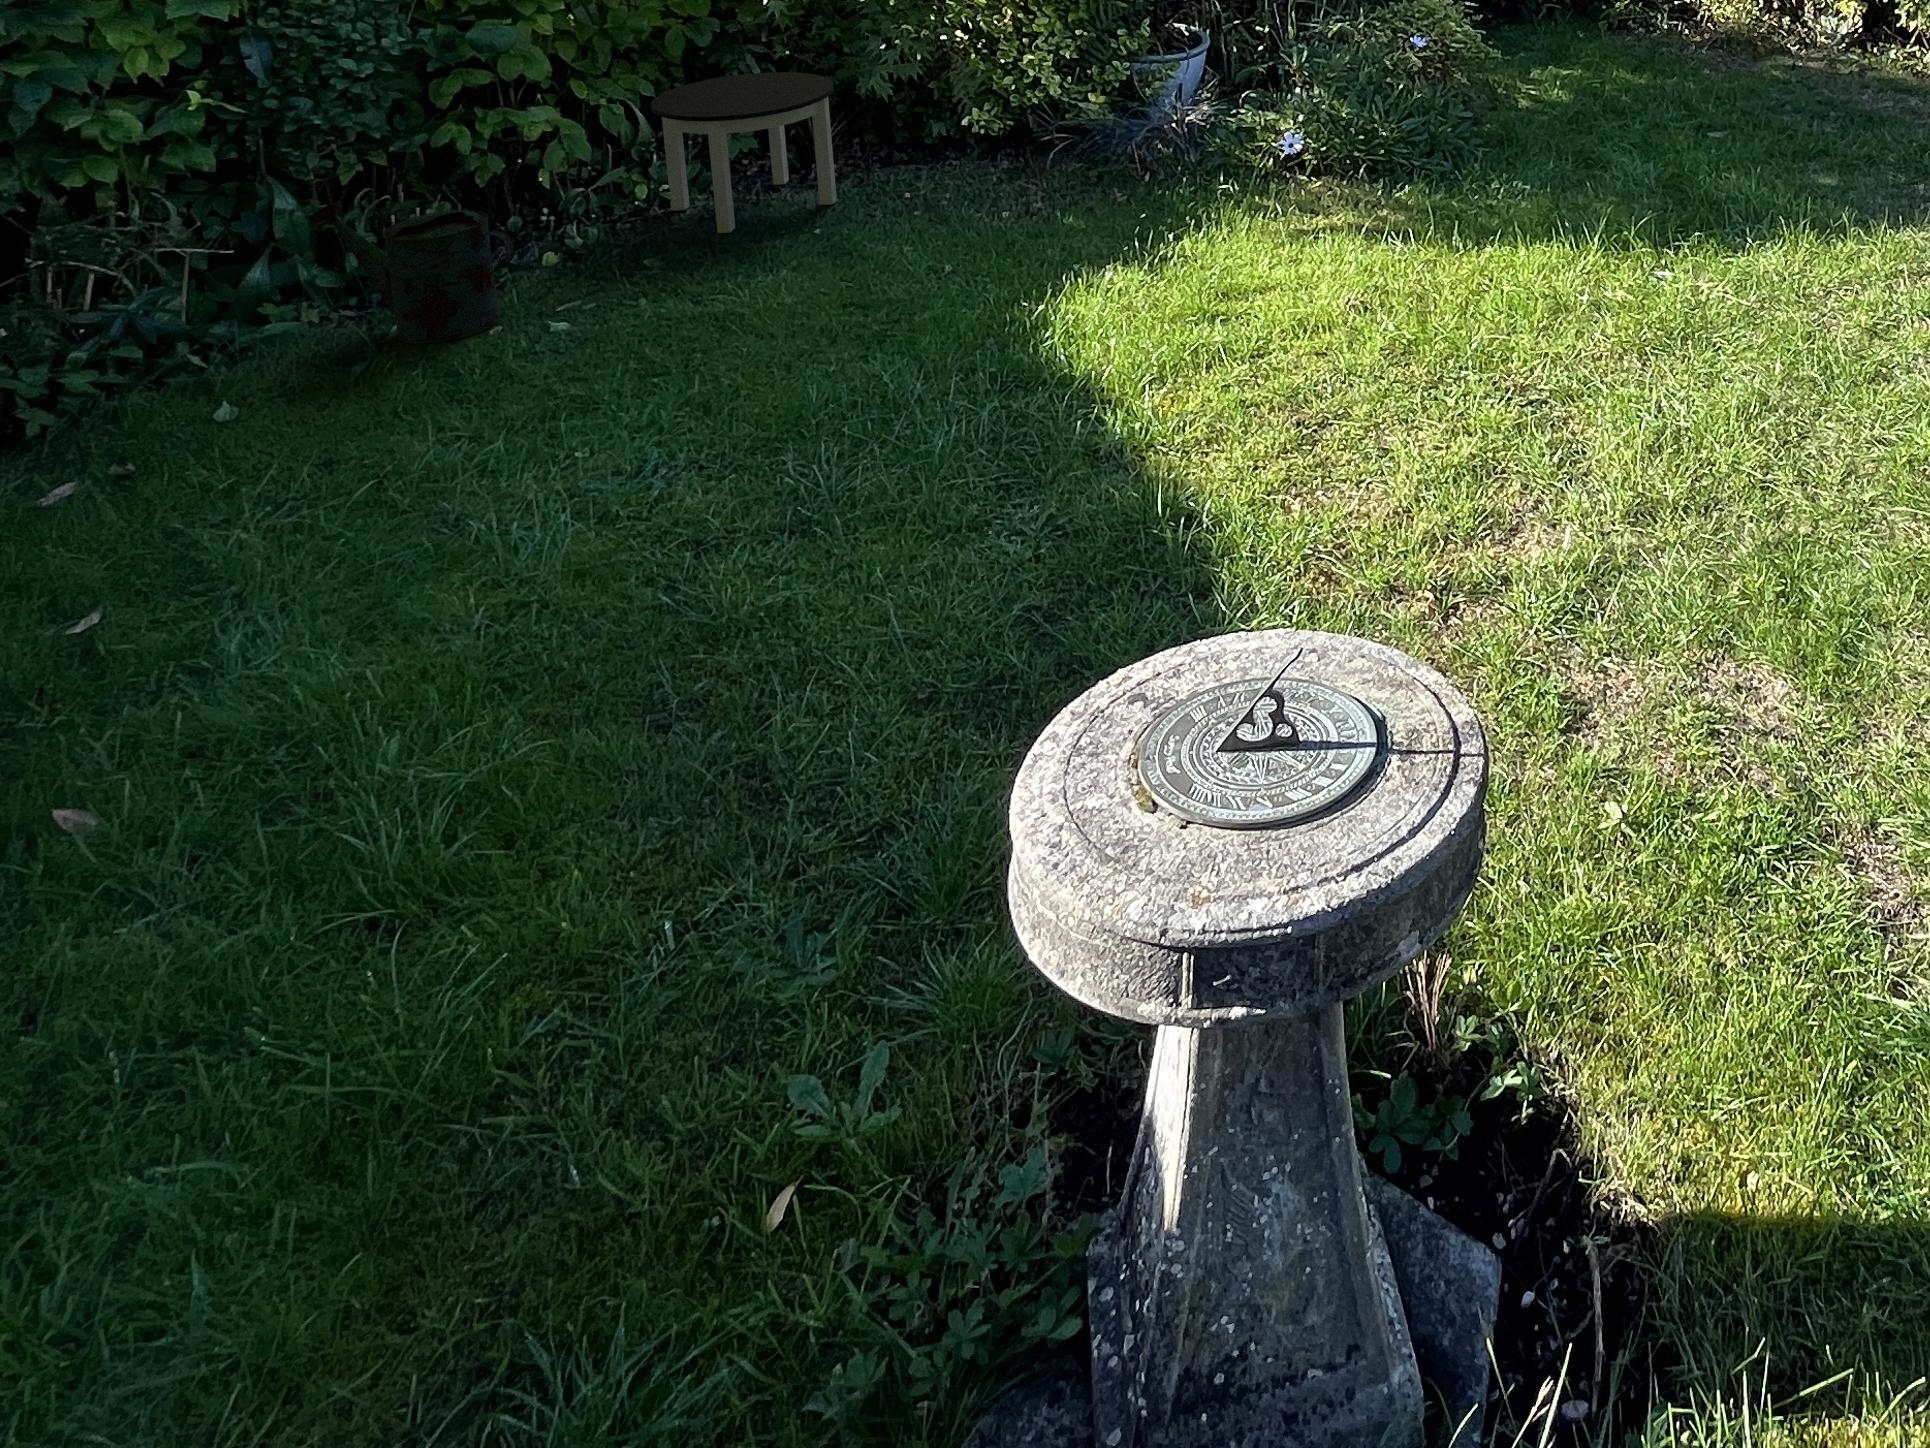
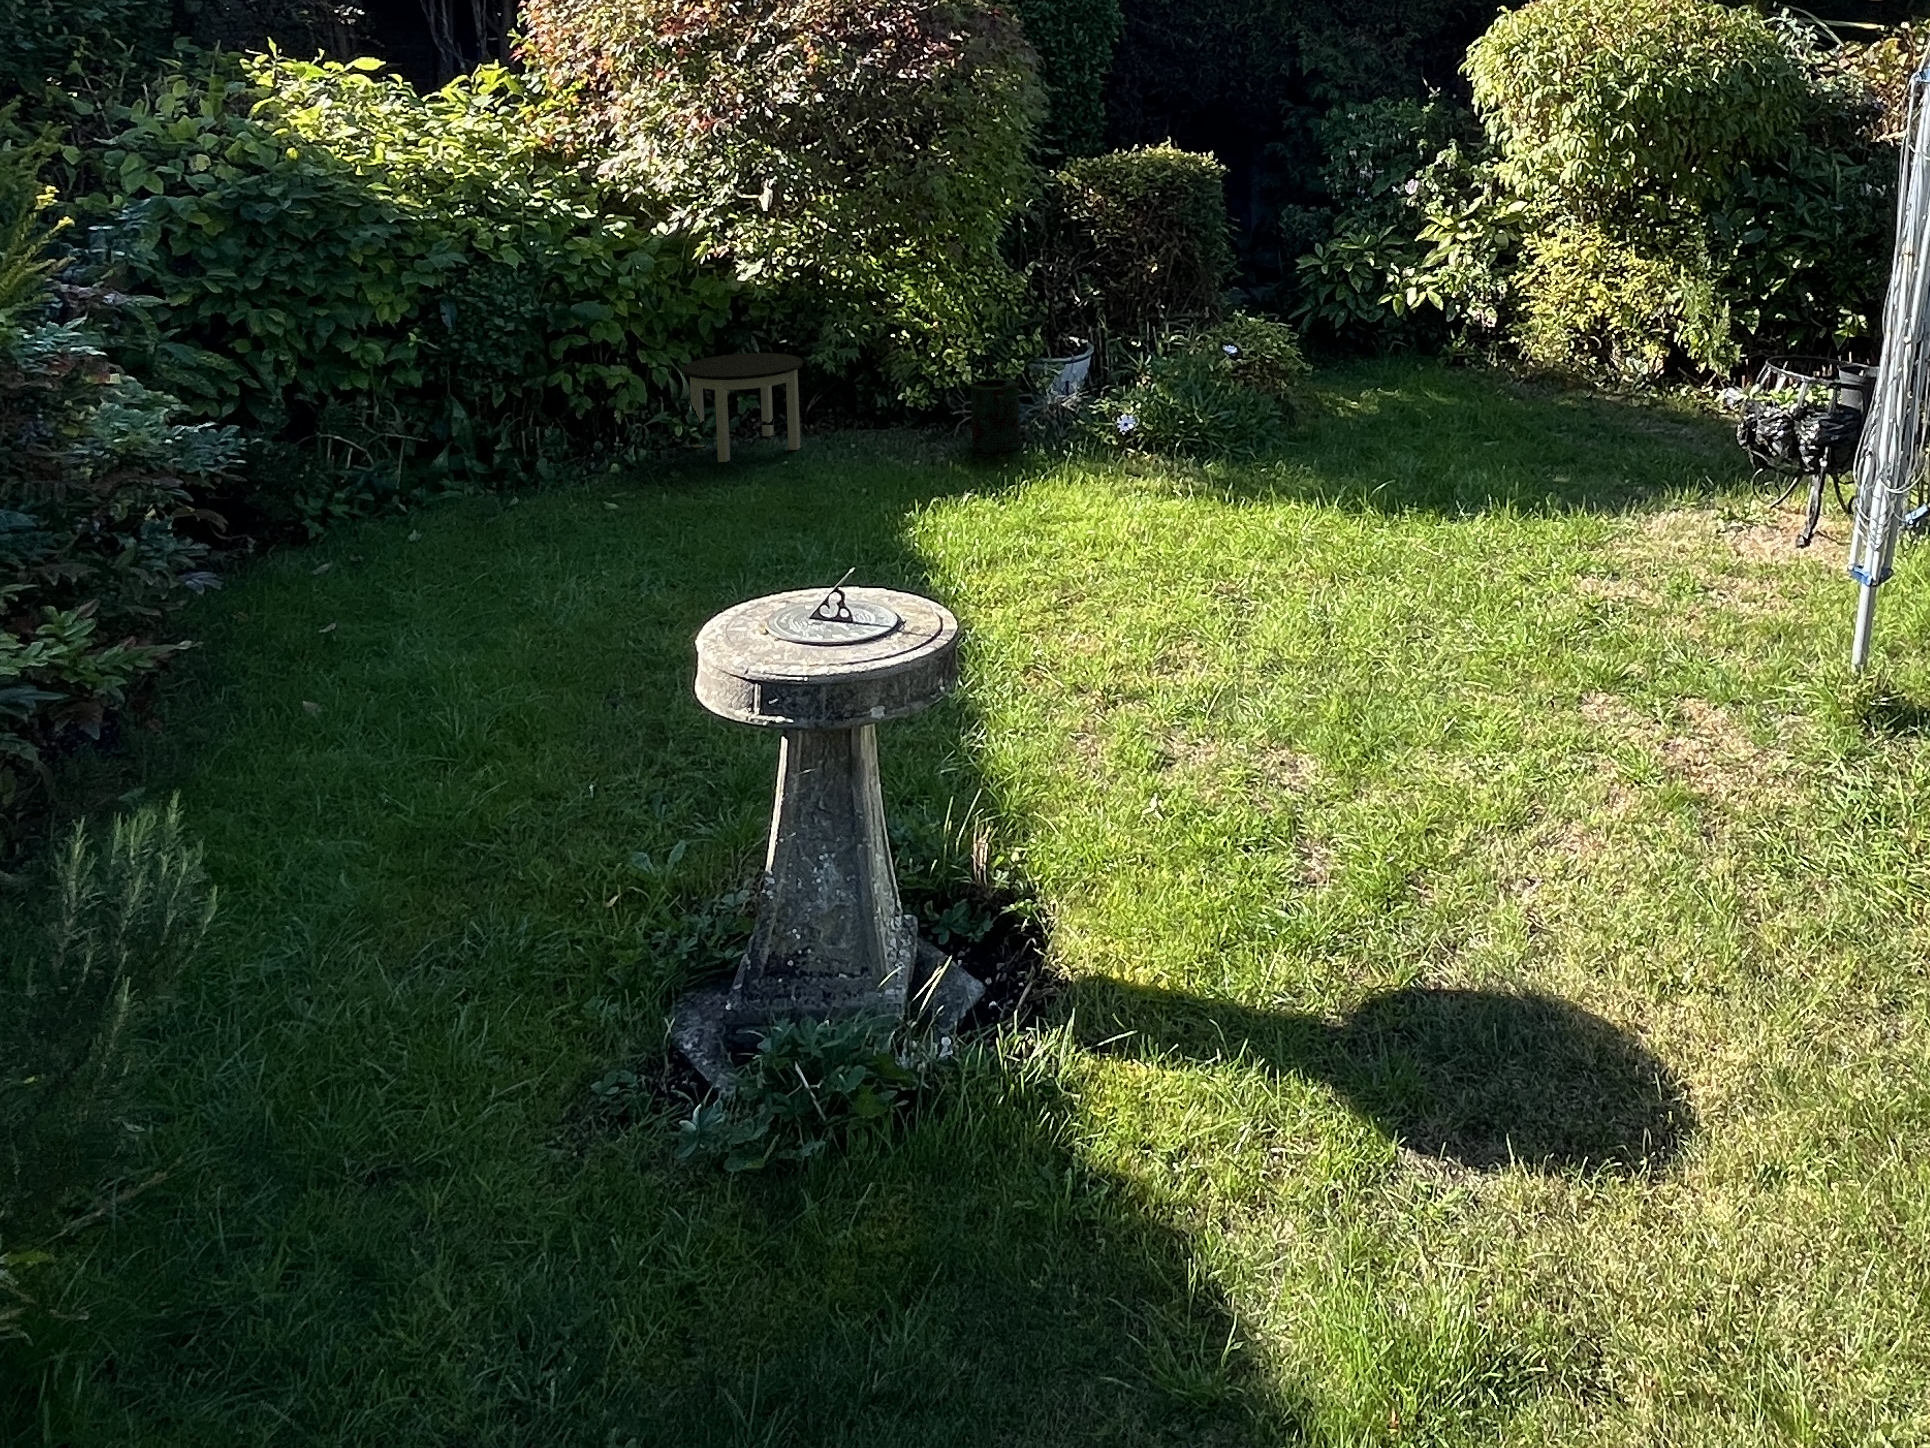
watering can: present [309,201,516,344] -> present [970,361,1020,453]

